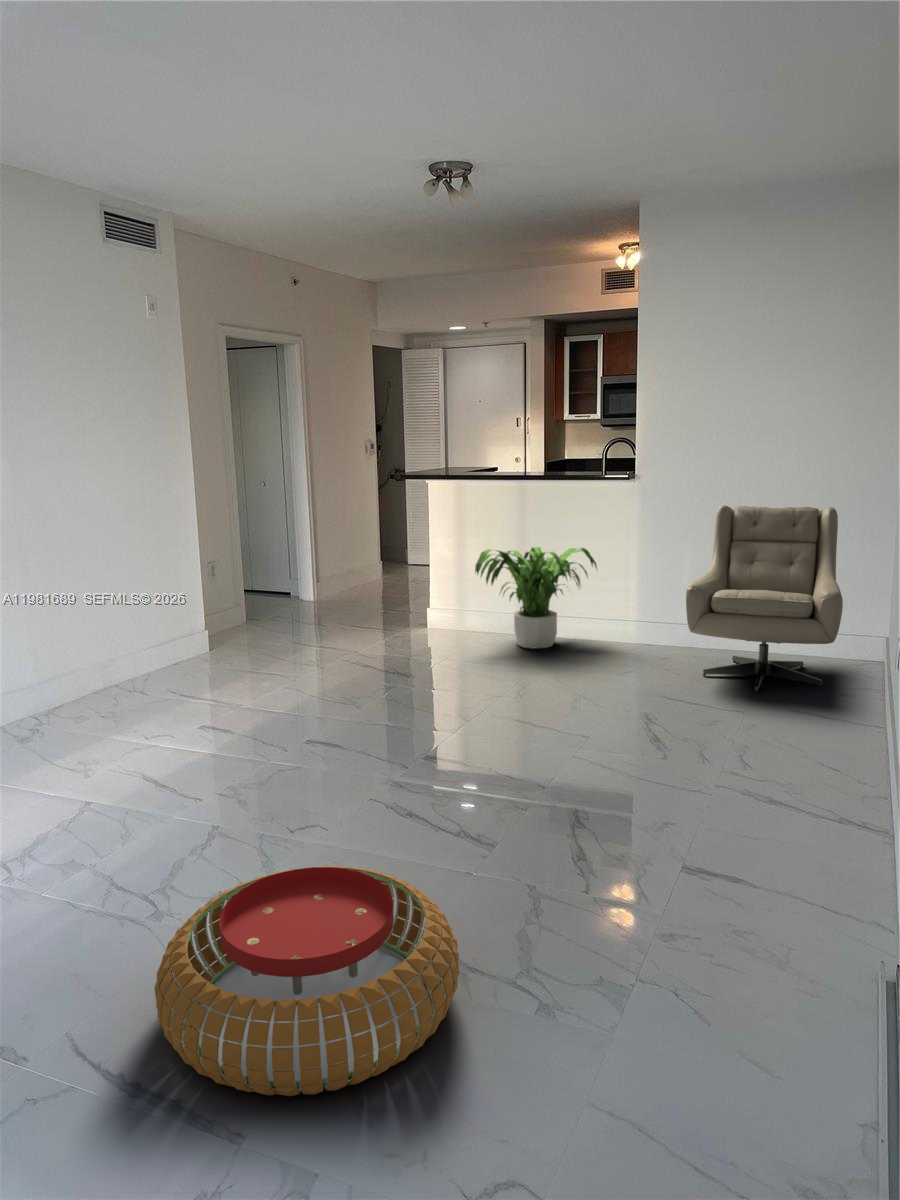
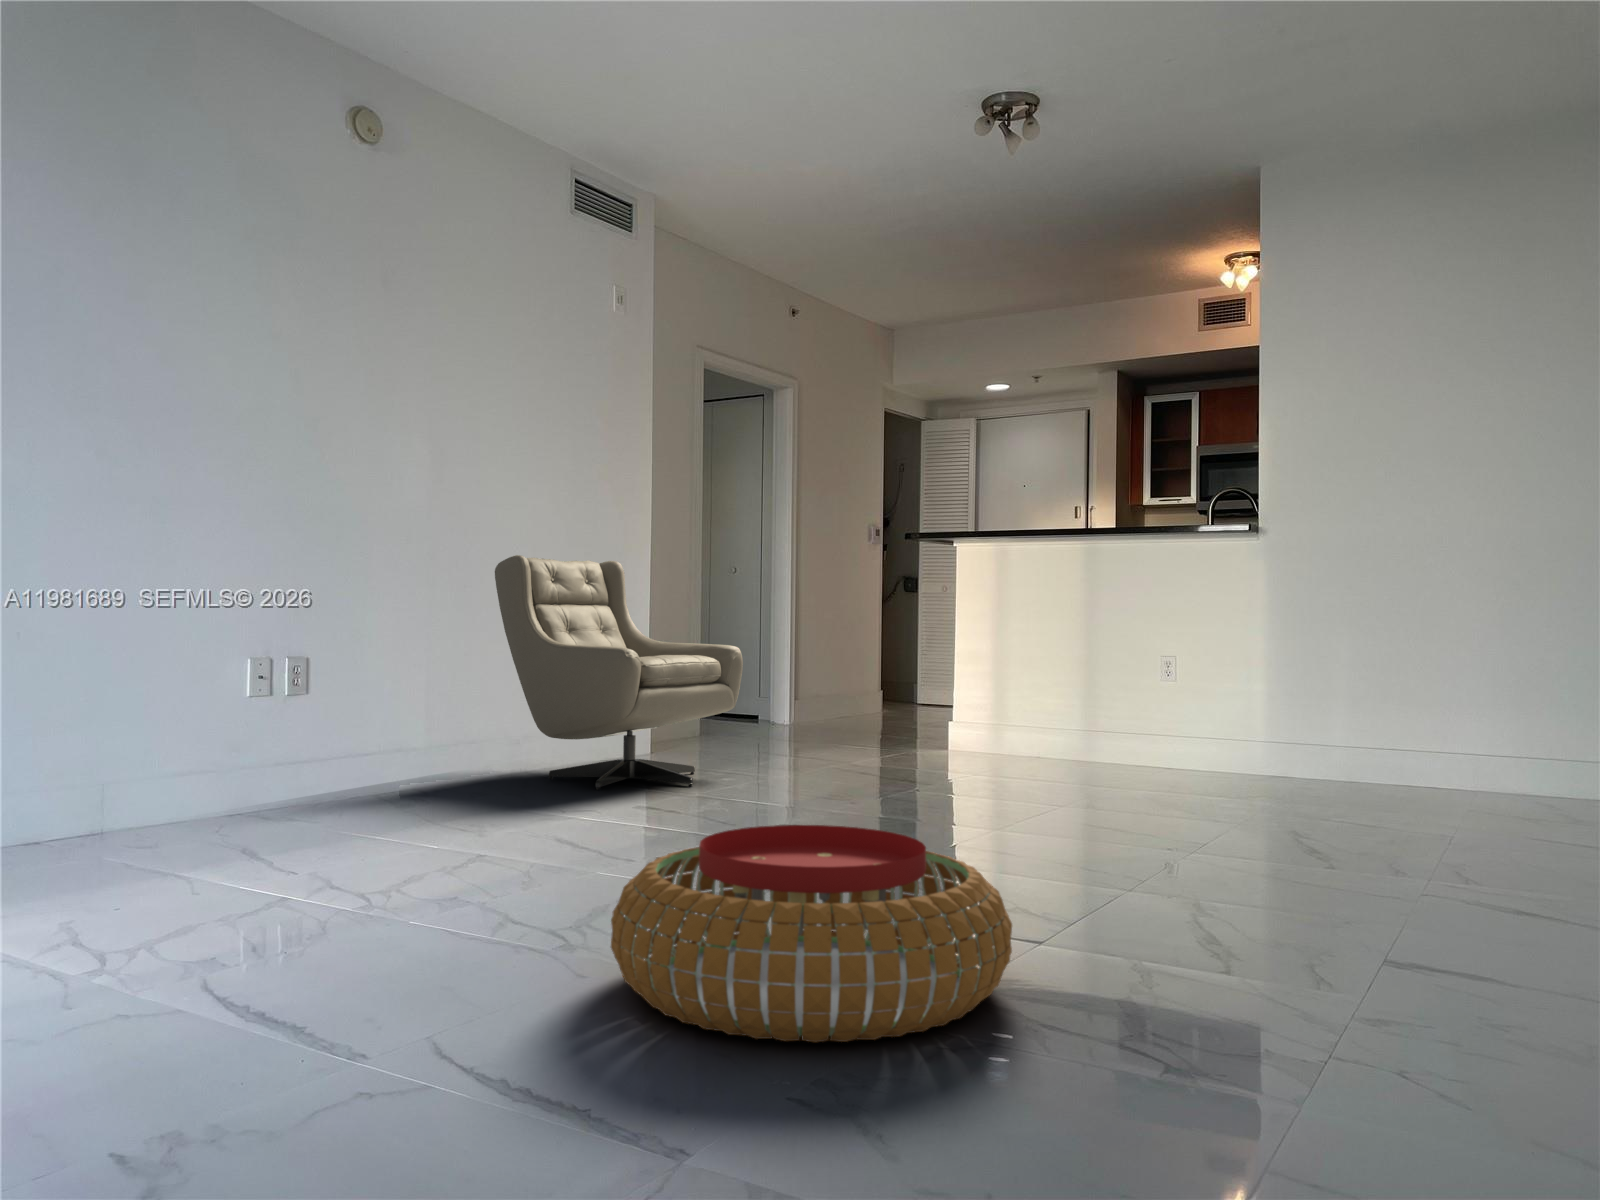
armchair: present [686,505,843,692] -> present [495,555,743,790]
potted plant: present [475,547,597,648] -> none [1020,625,1194,768]

